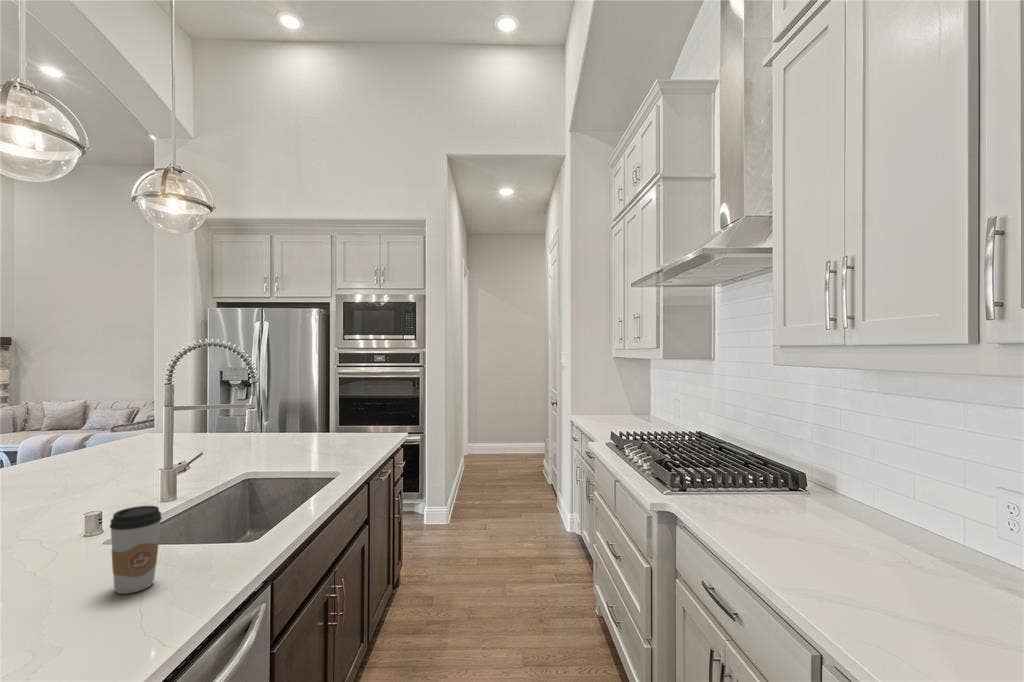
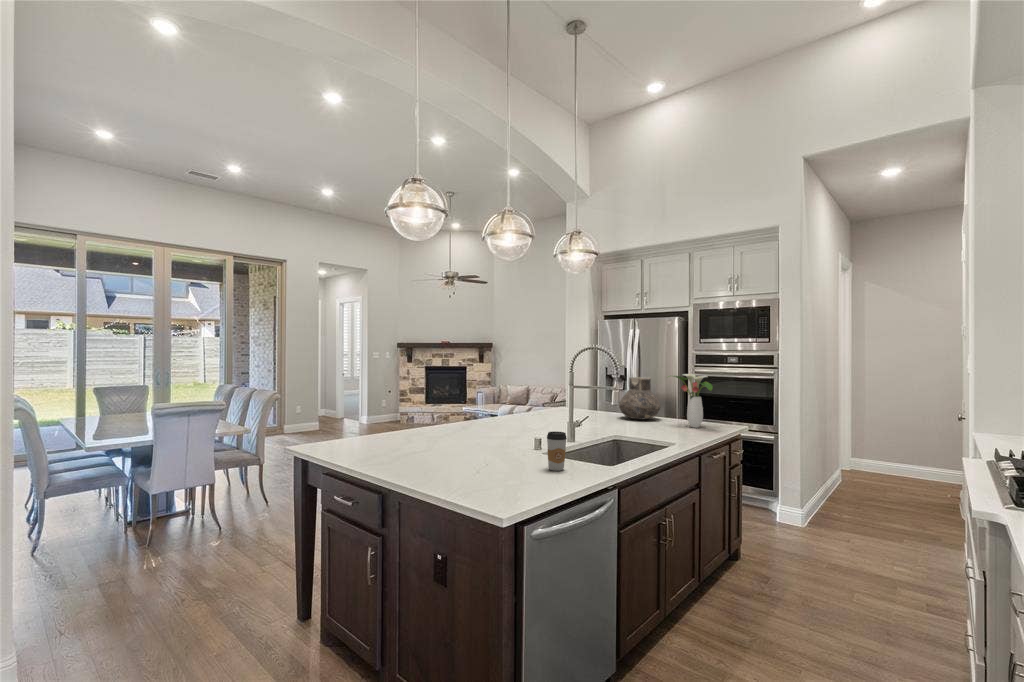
flower arrangement: none [319,375,378,443] -> present [674,374,712,428]
vase: none [246,383,306,440] -> present [619,377,660,419]

